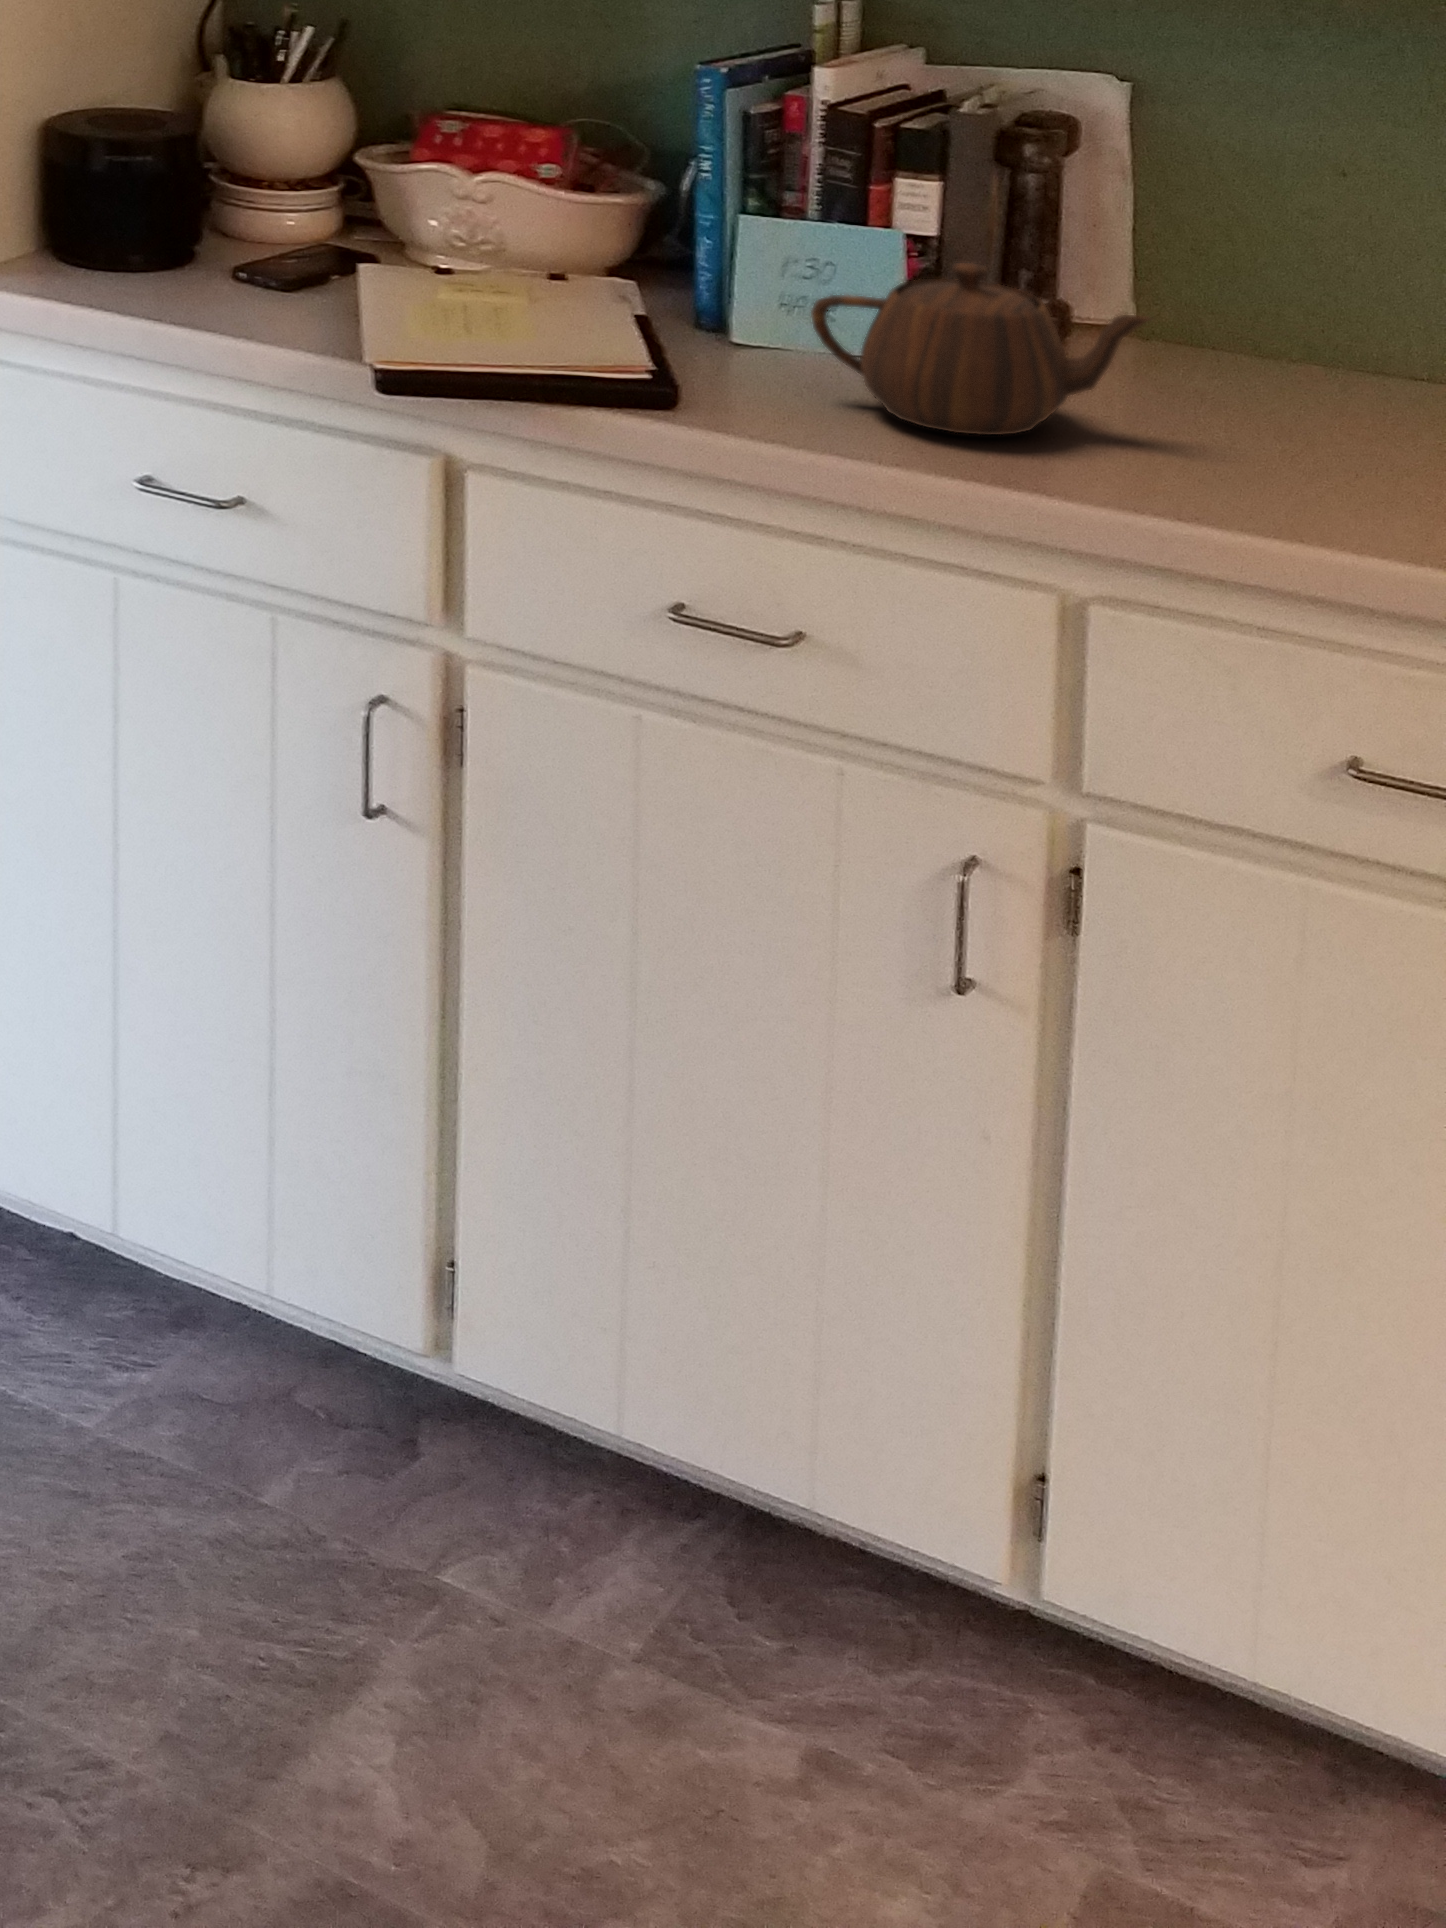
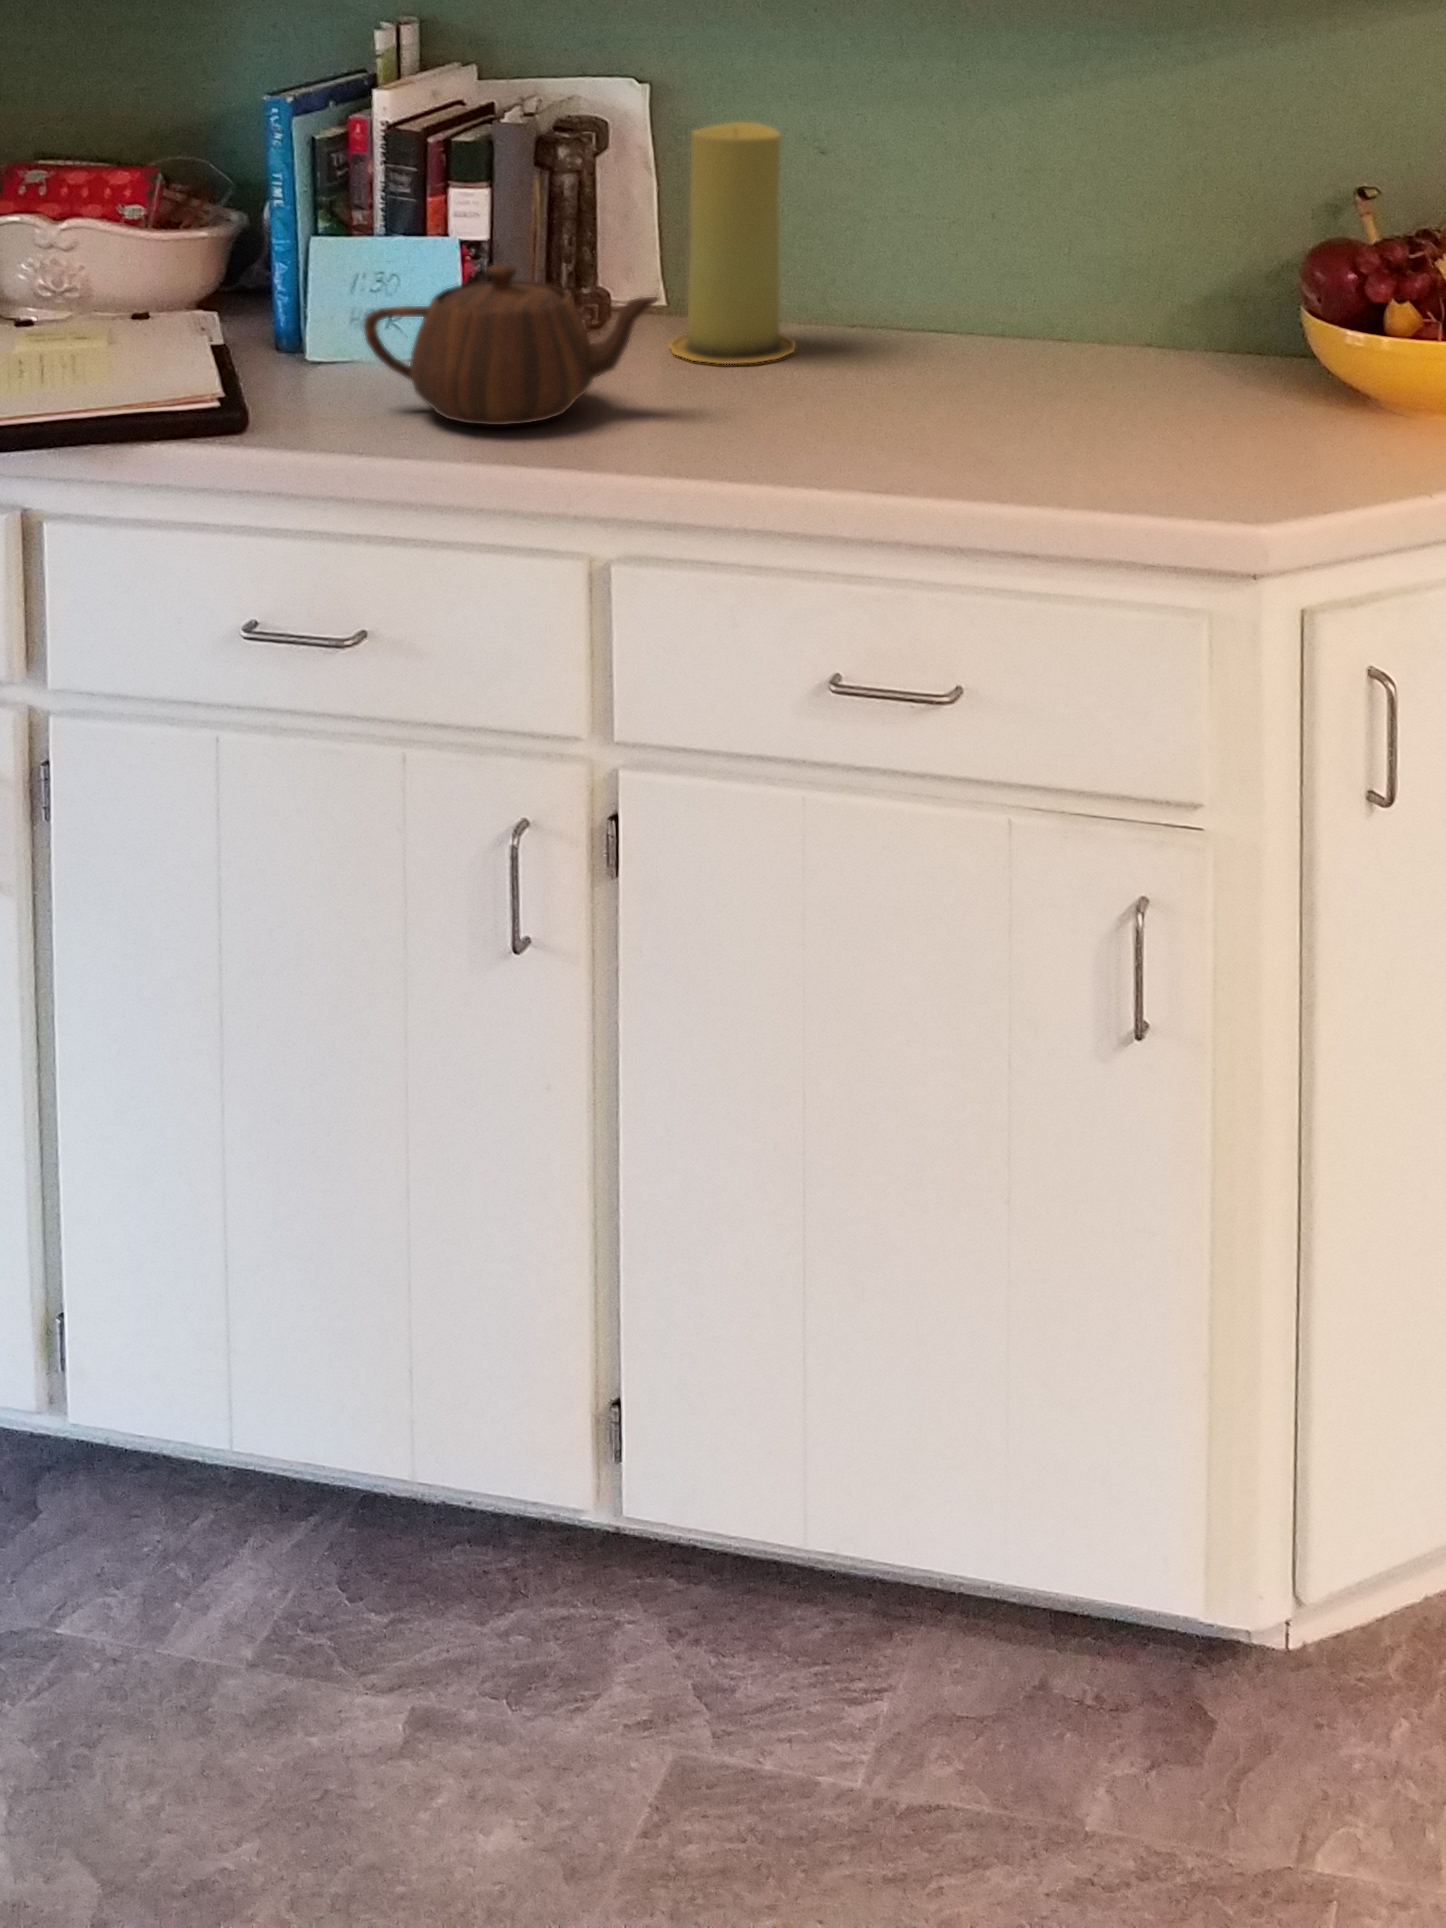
candle: none [1137,135,1290,400] -> present [669,122,795,364]

